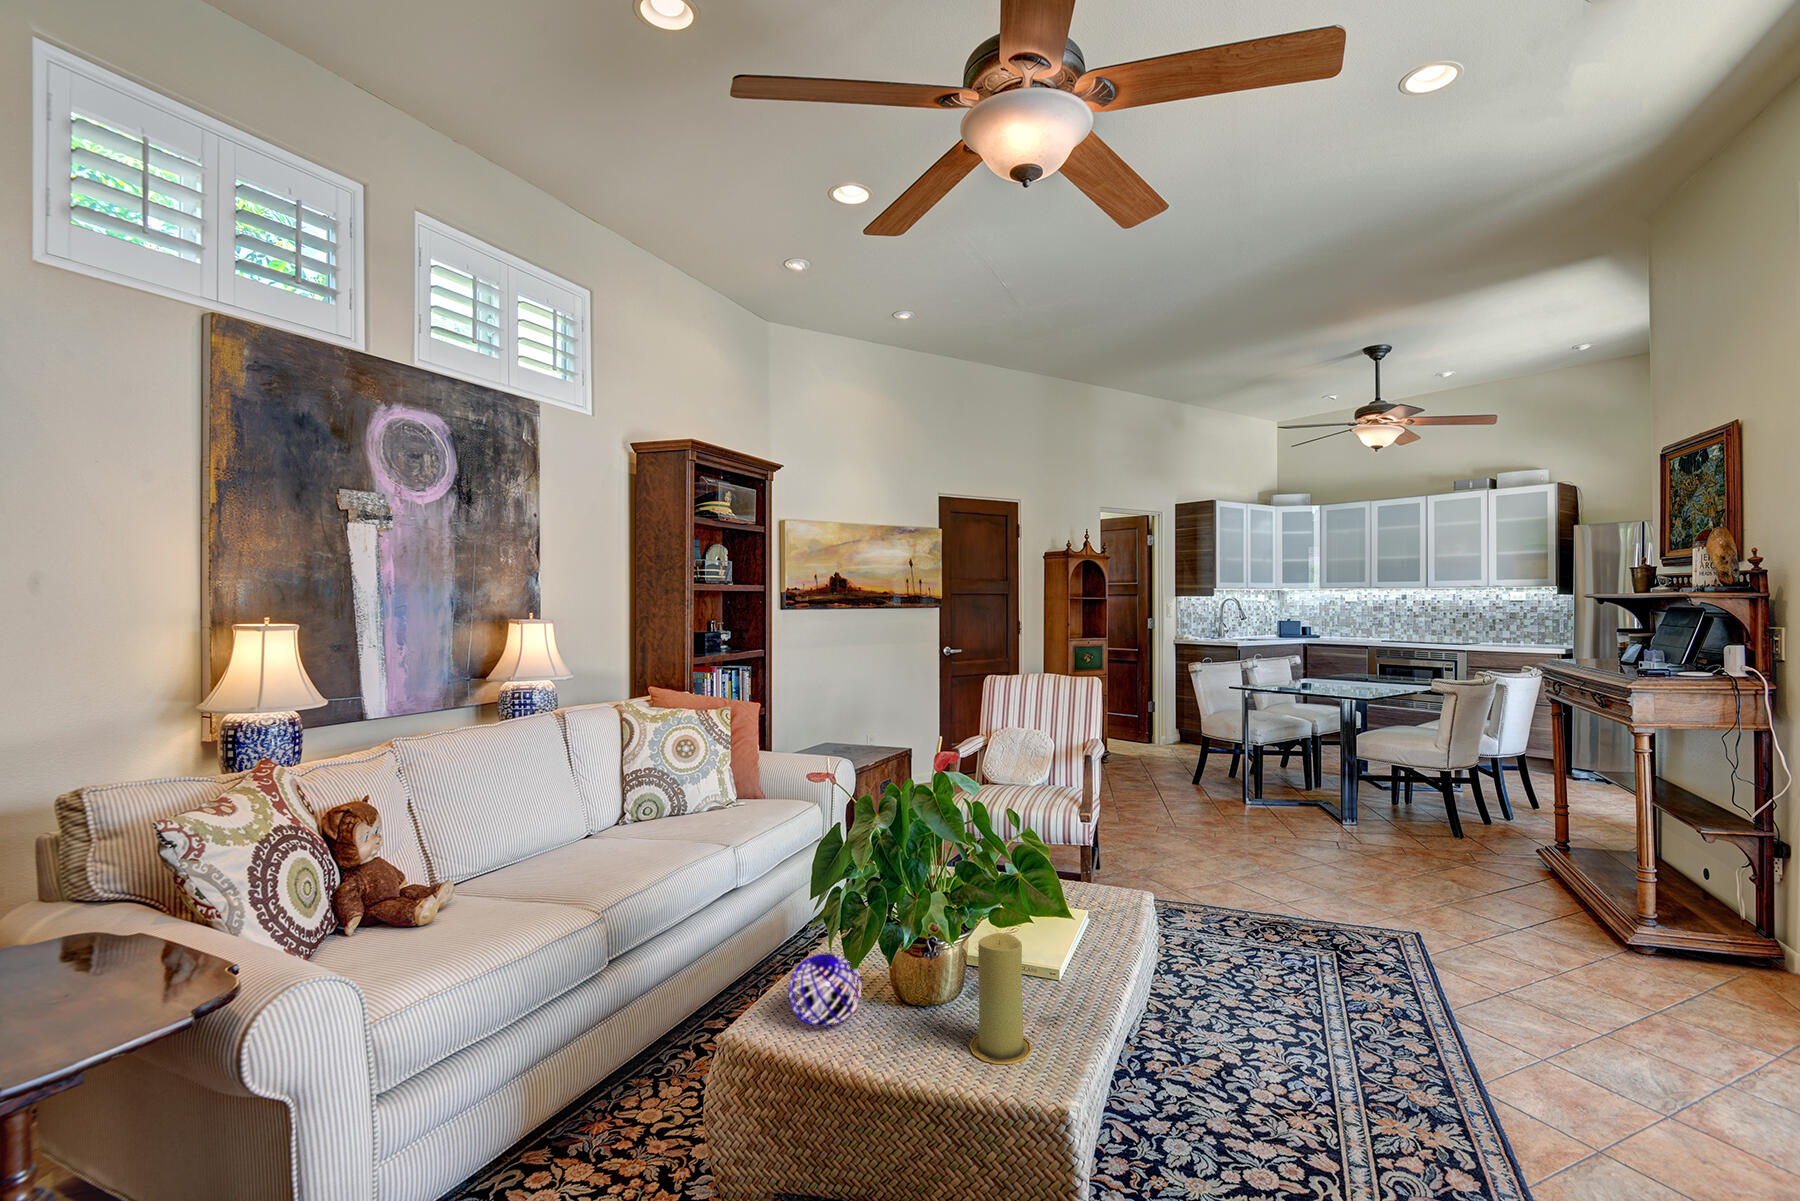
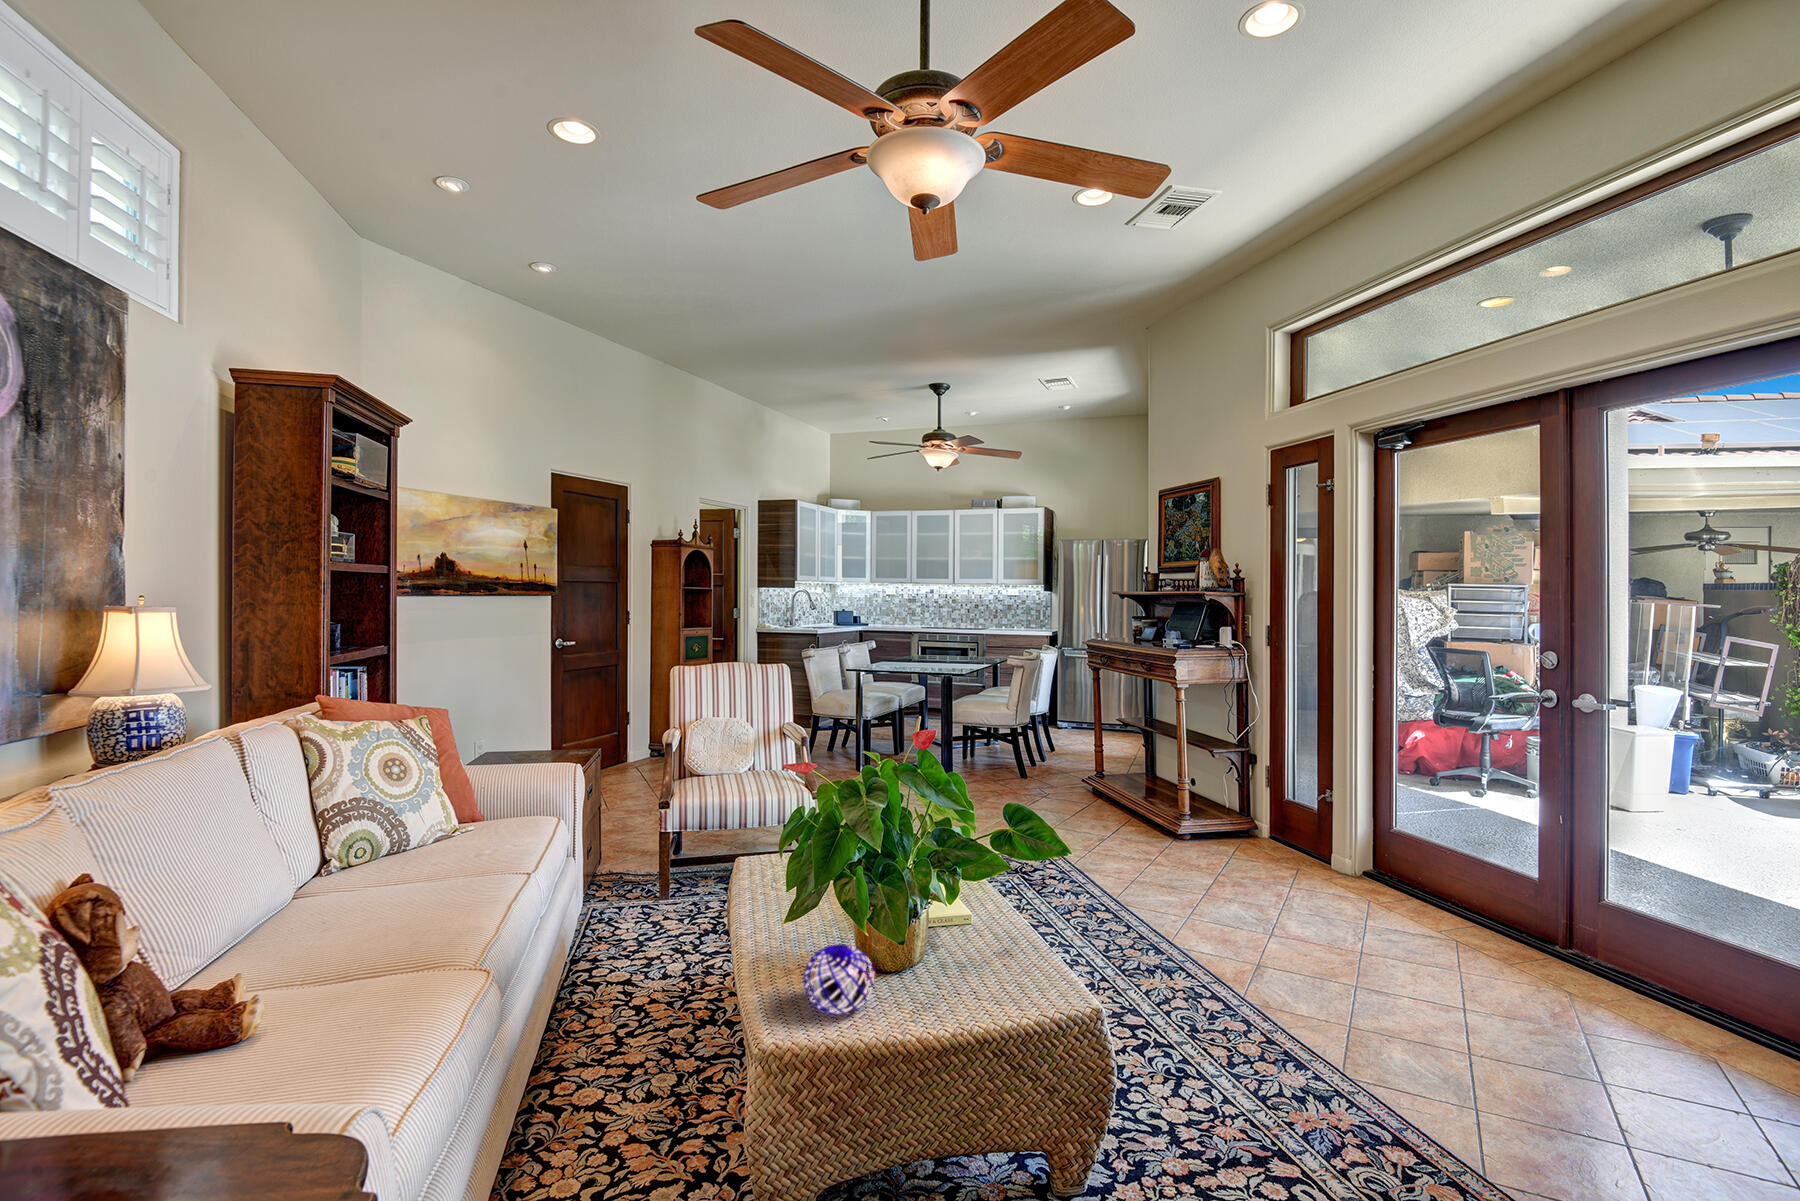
candle: present [970,933,1031,1064] -> none [978,888,1031,996]

